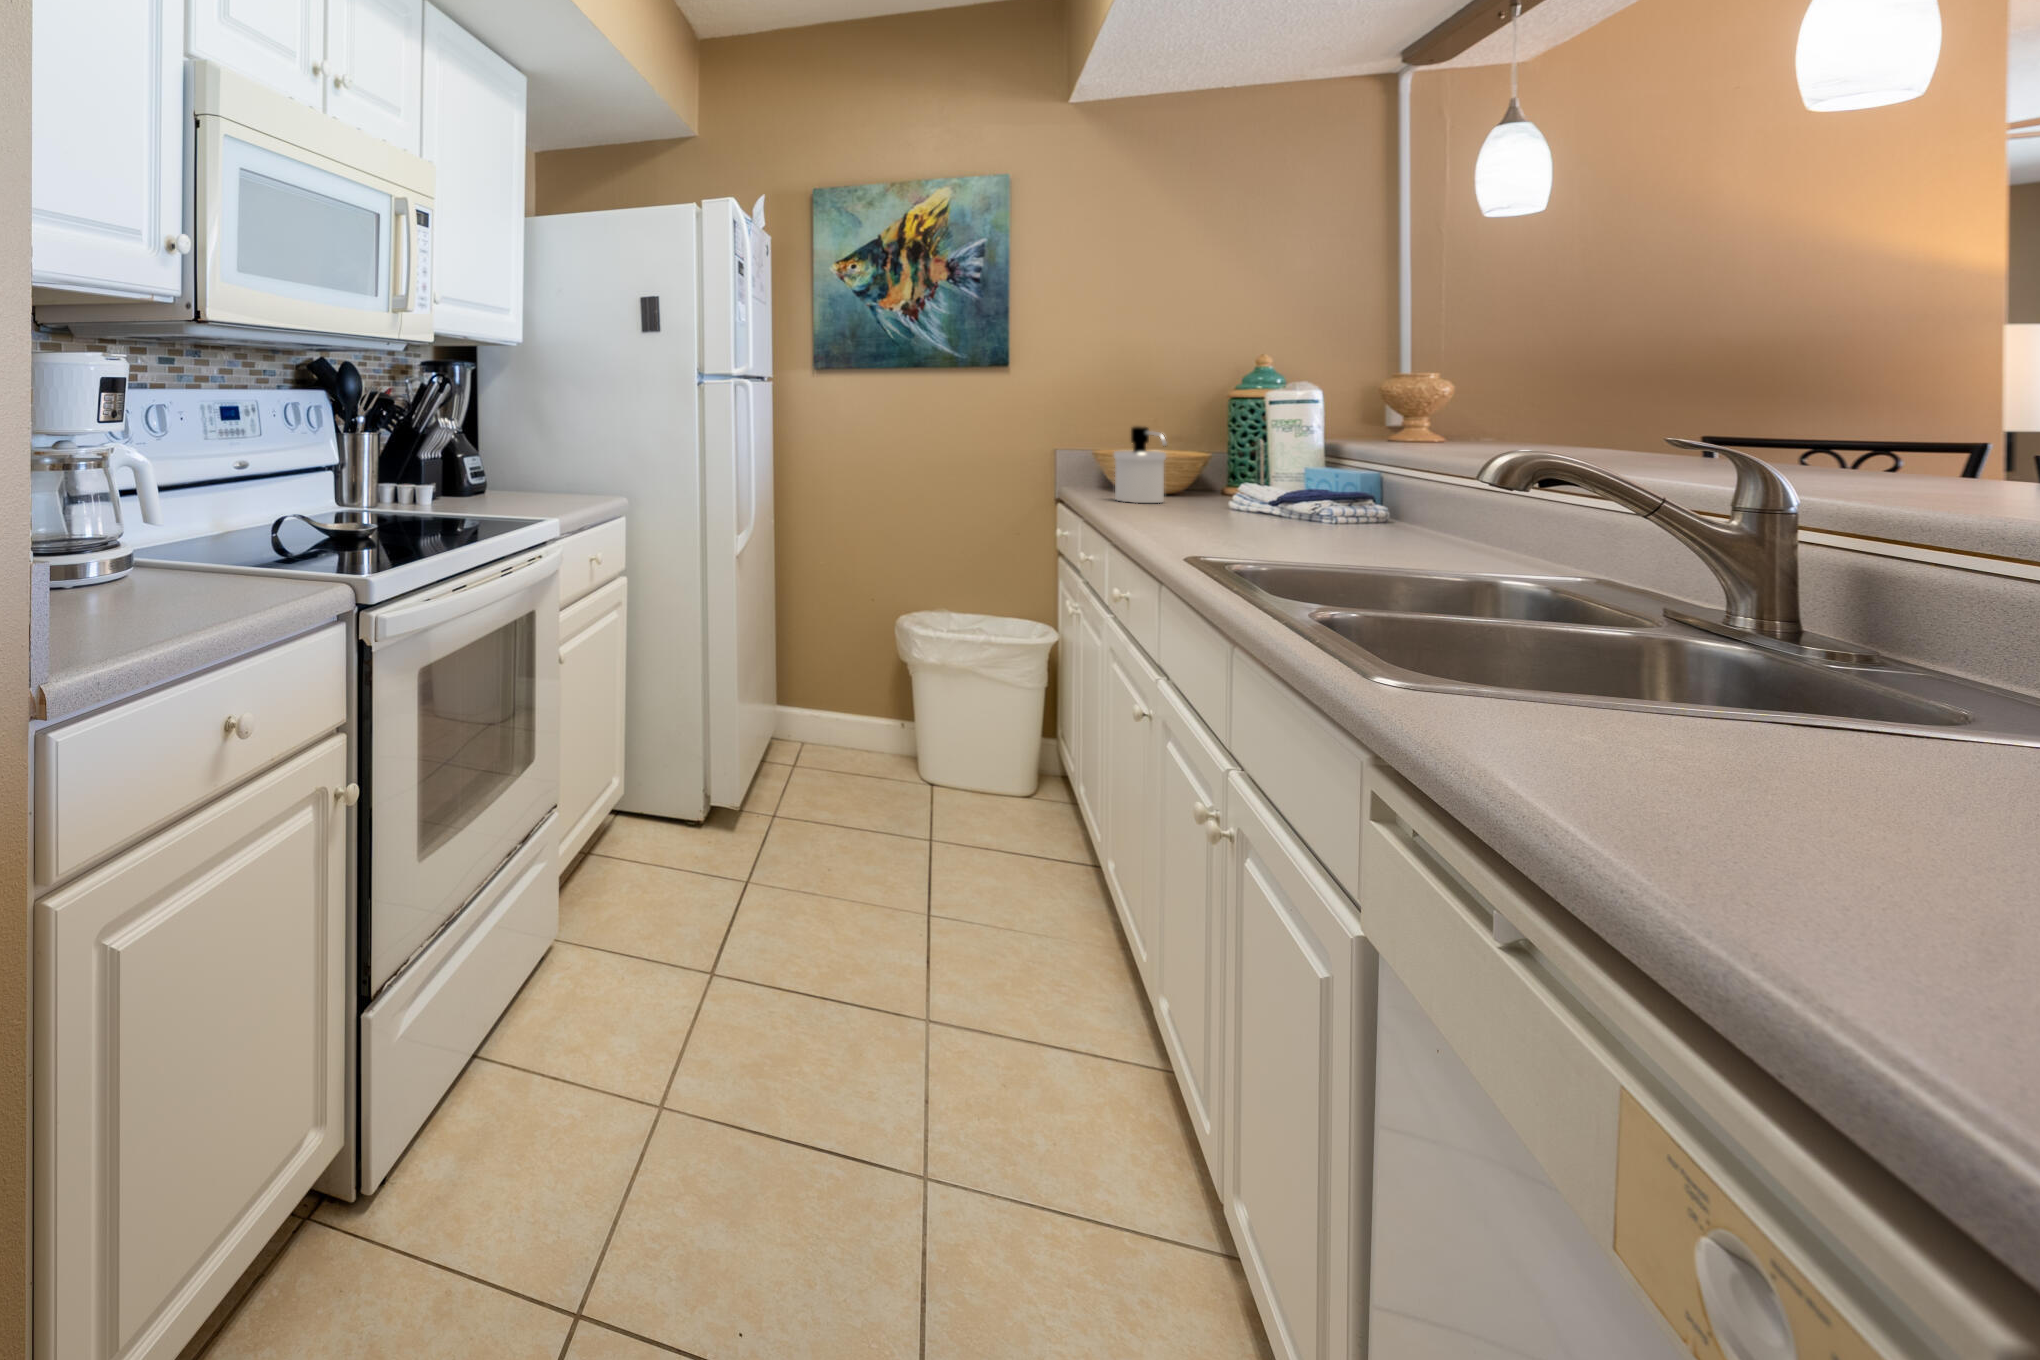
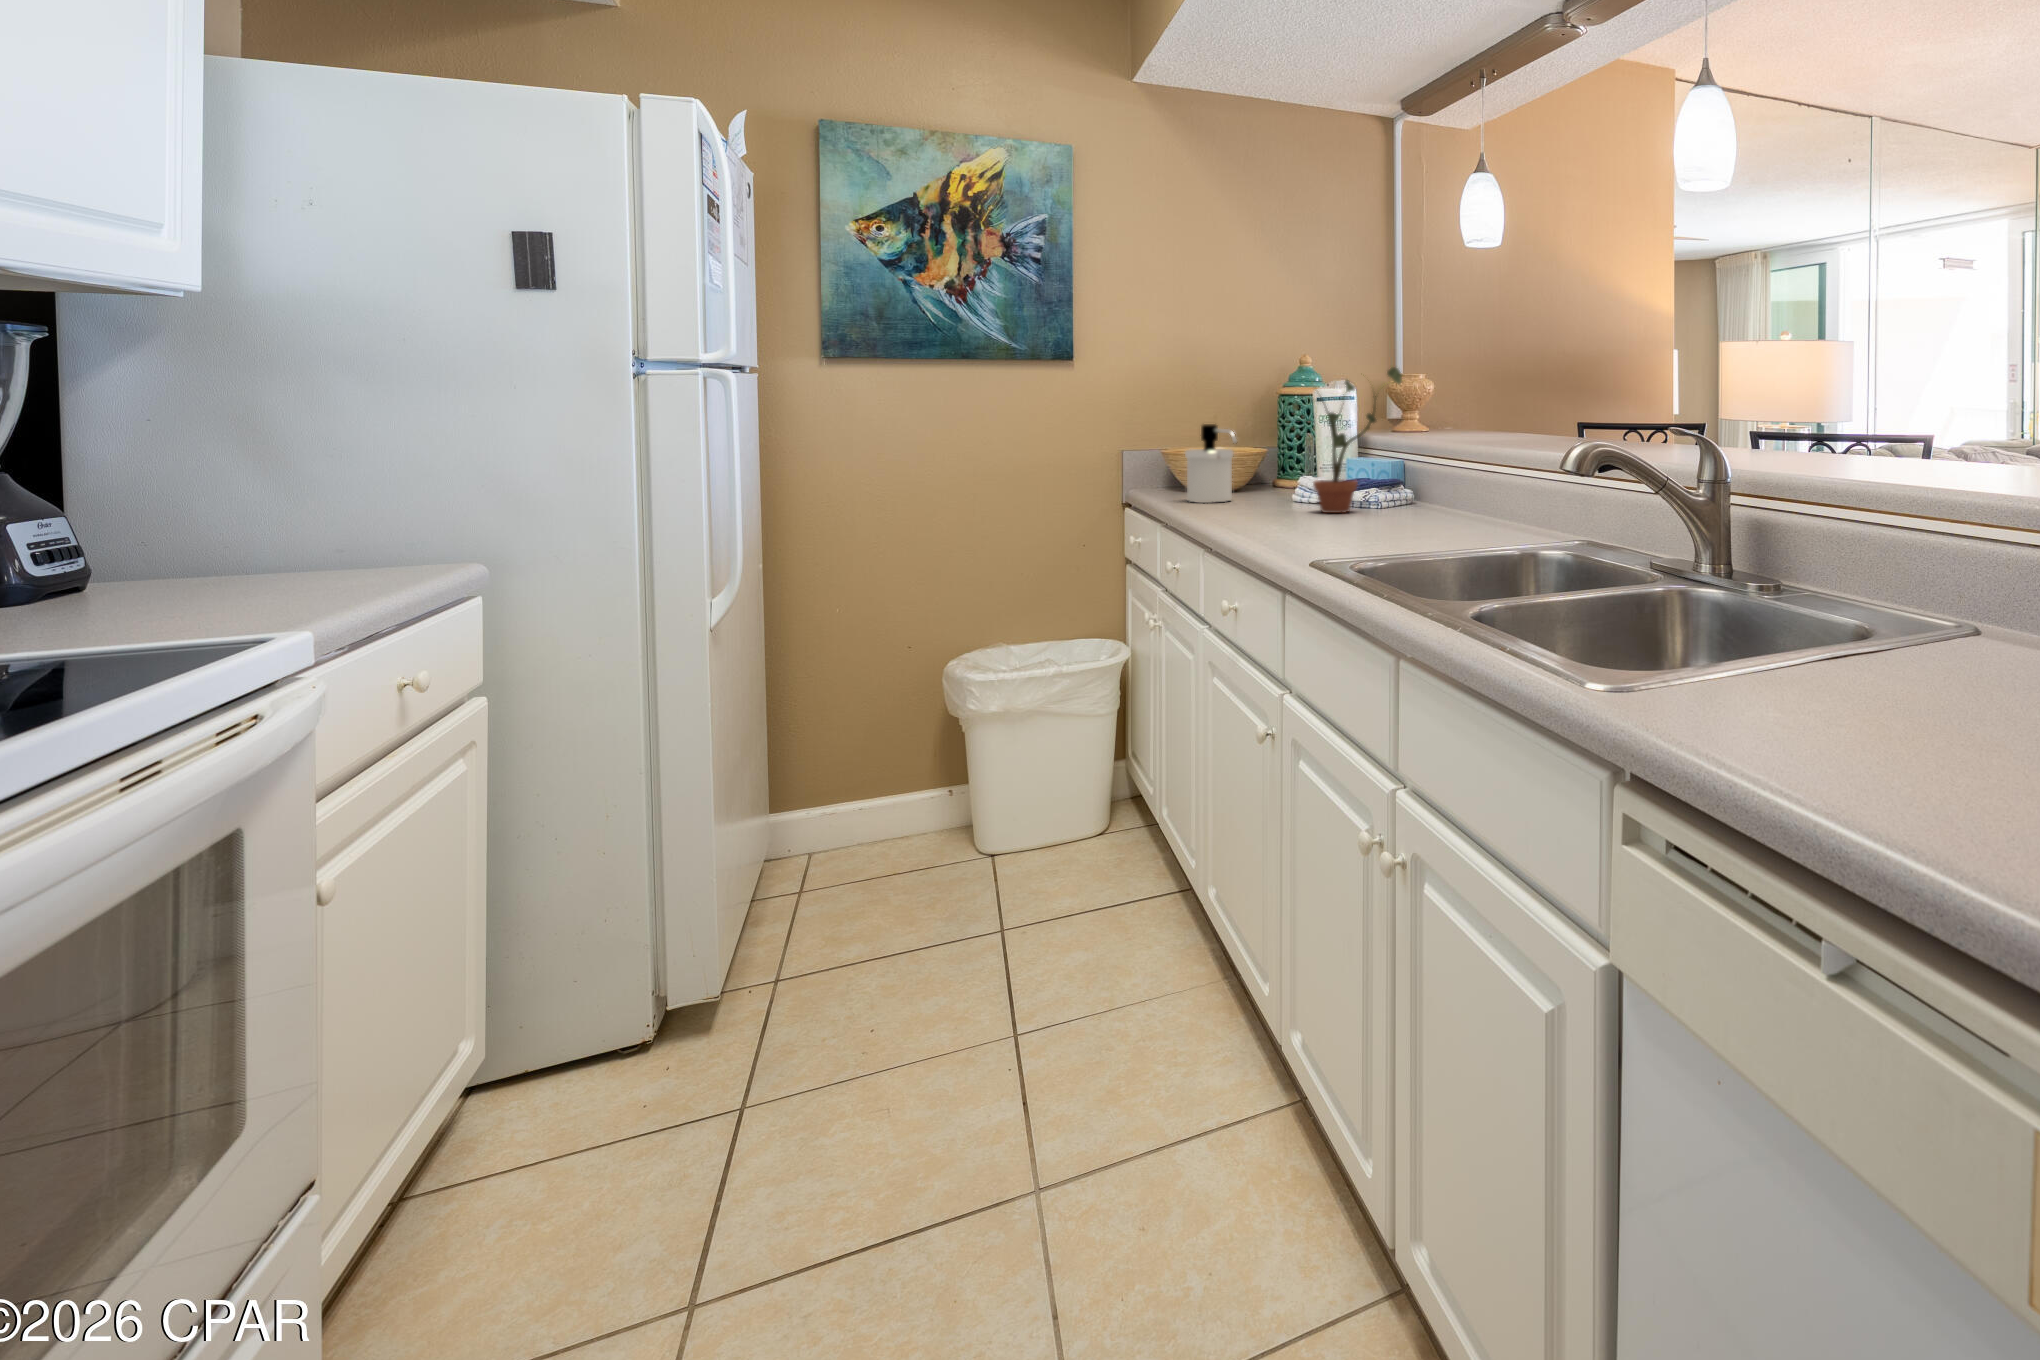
potted plant: none [1222,367,1375,523] -> present [1292,367,1402,513]

